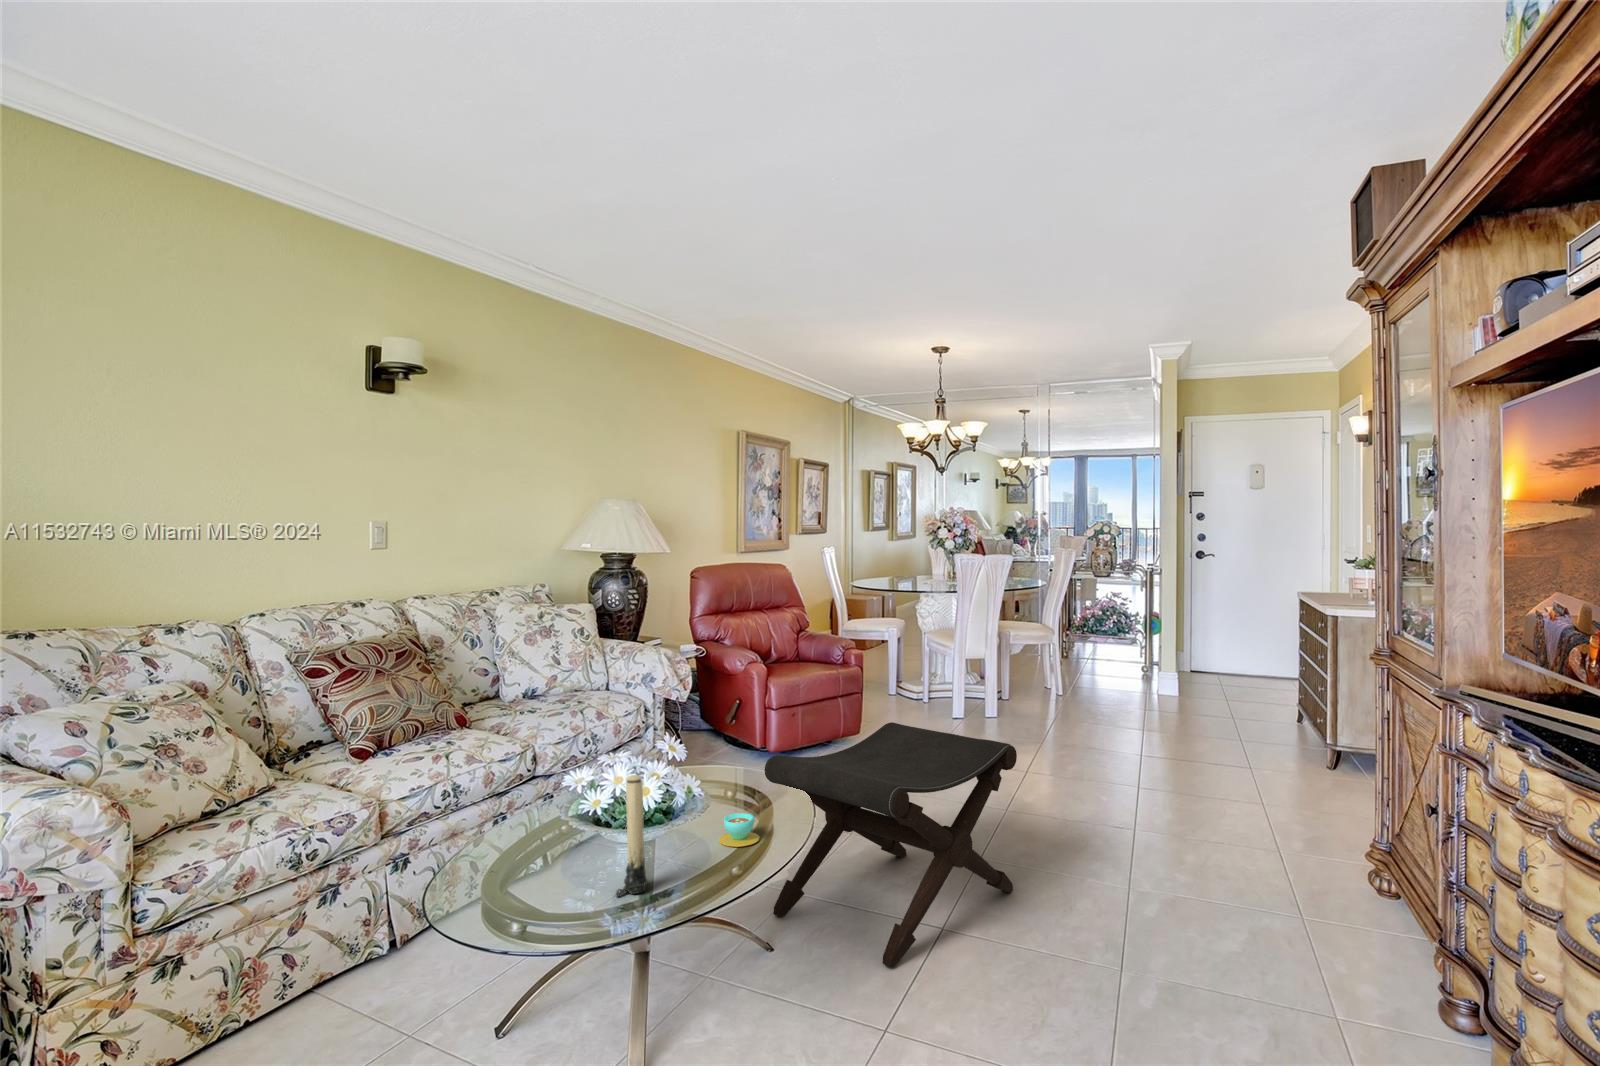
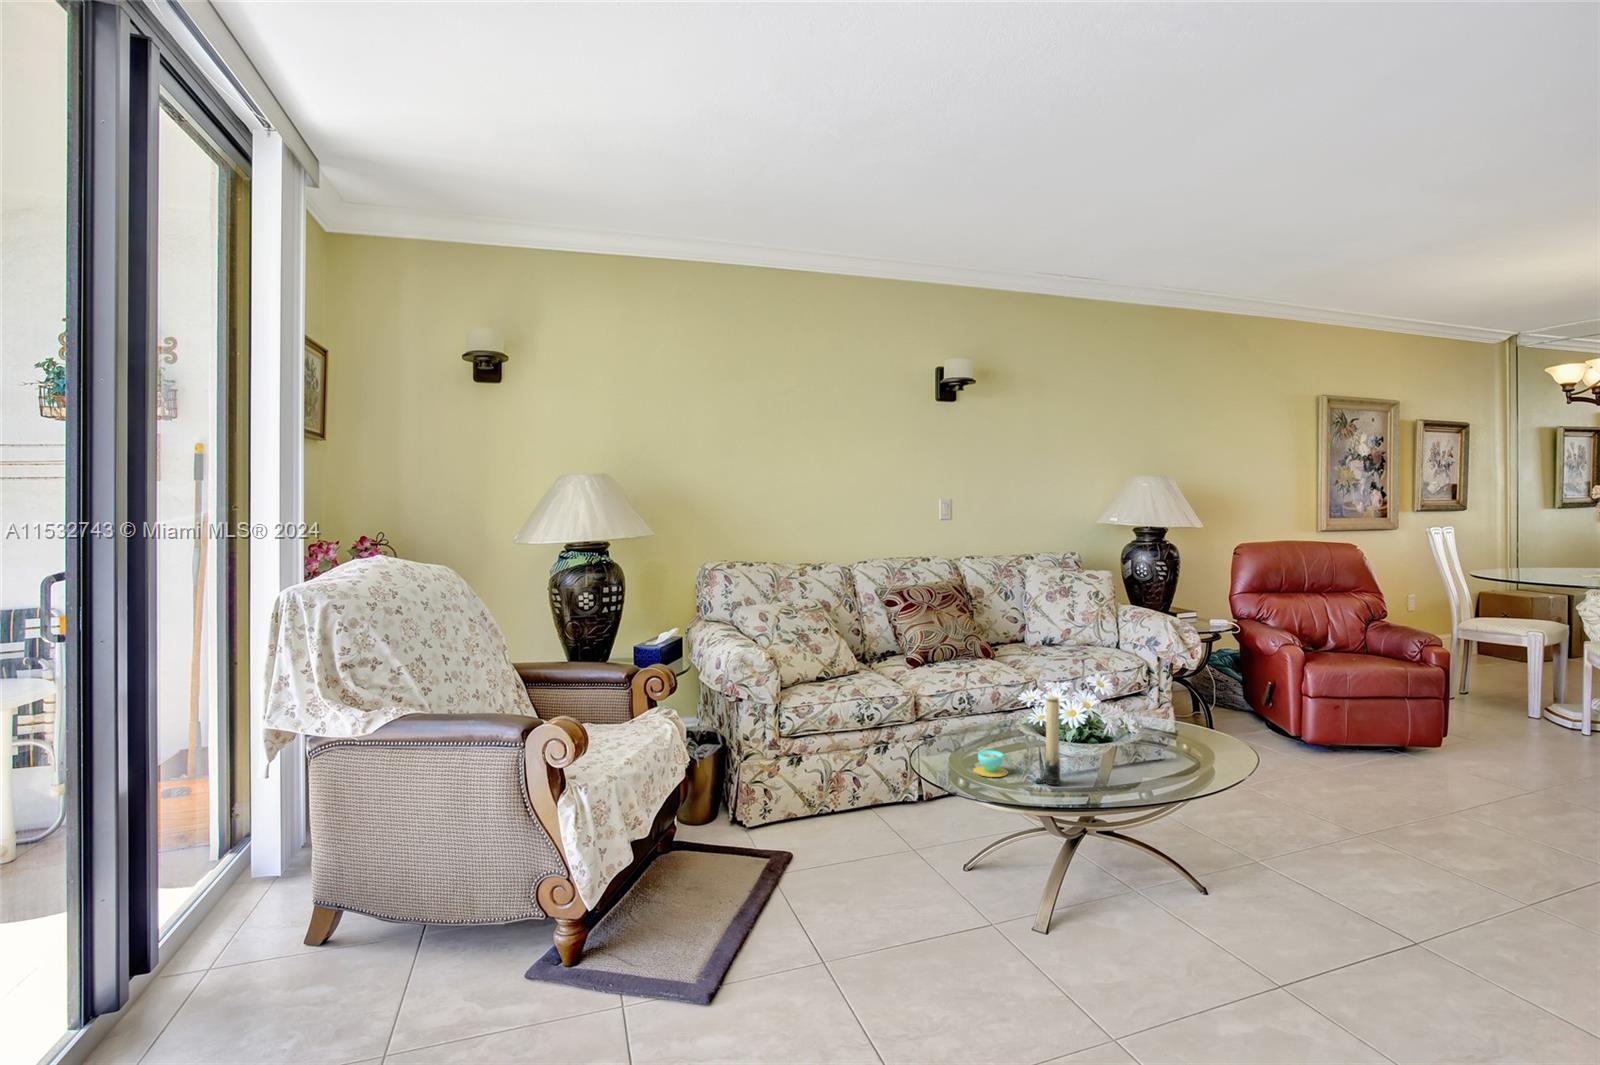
footstool: present [764,722,1017,968] -> none [1218,718,1551,937]
teacup: present [719,813,760,847] -> present [973,750,1009,777]

